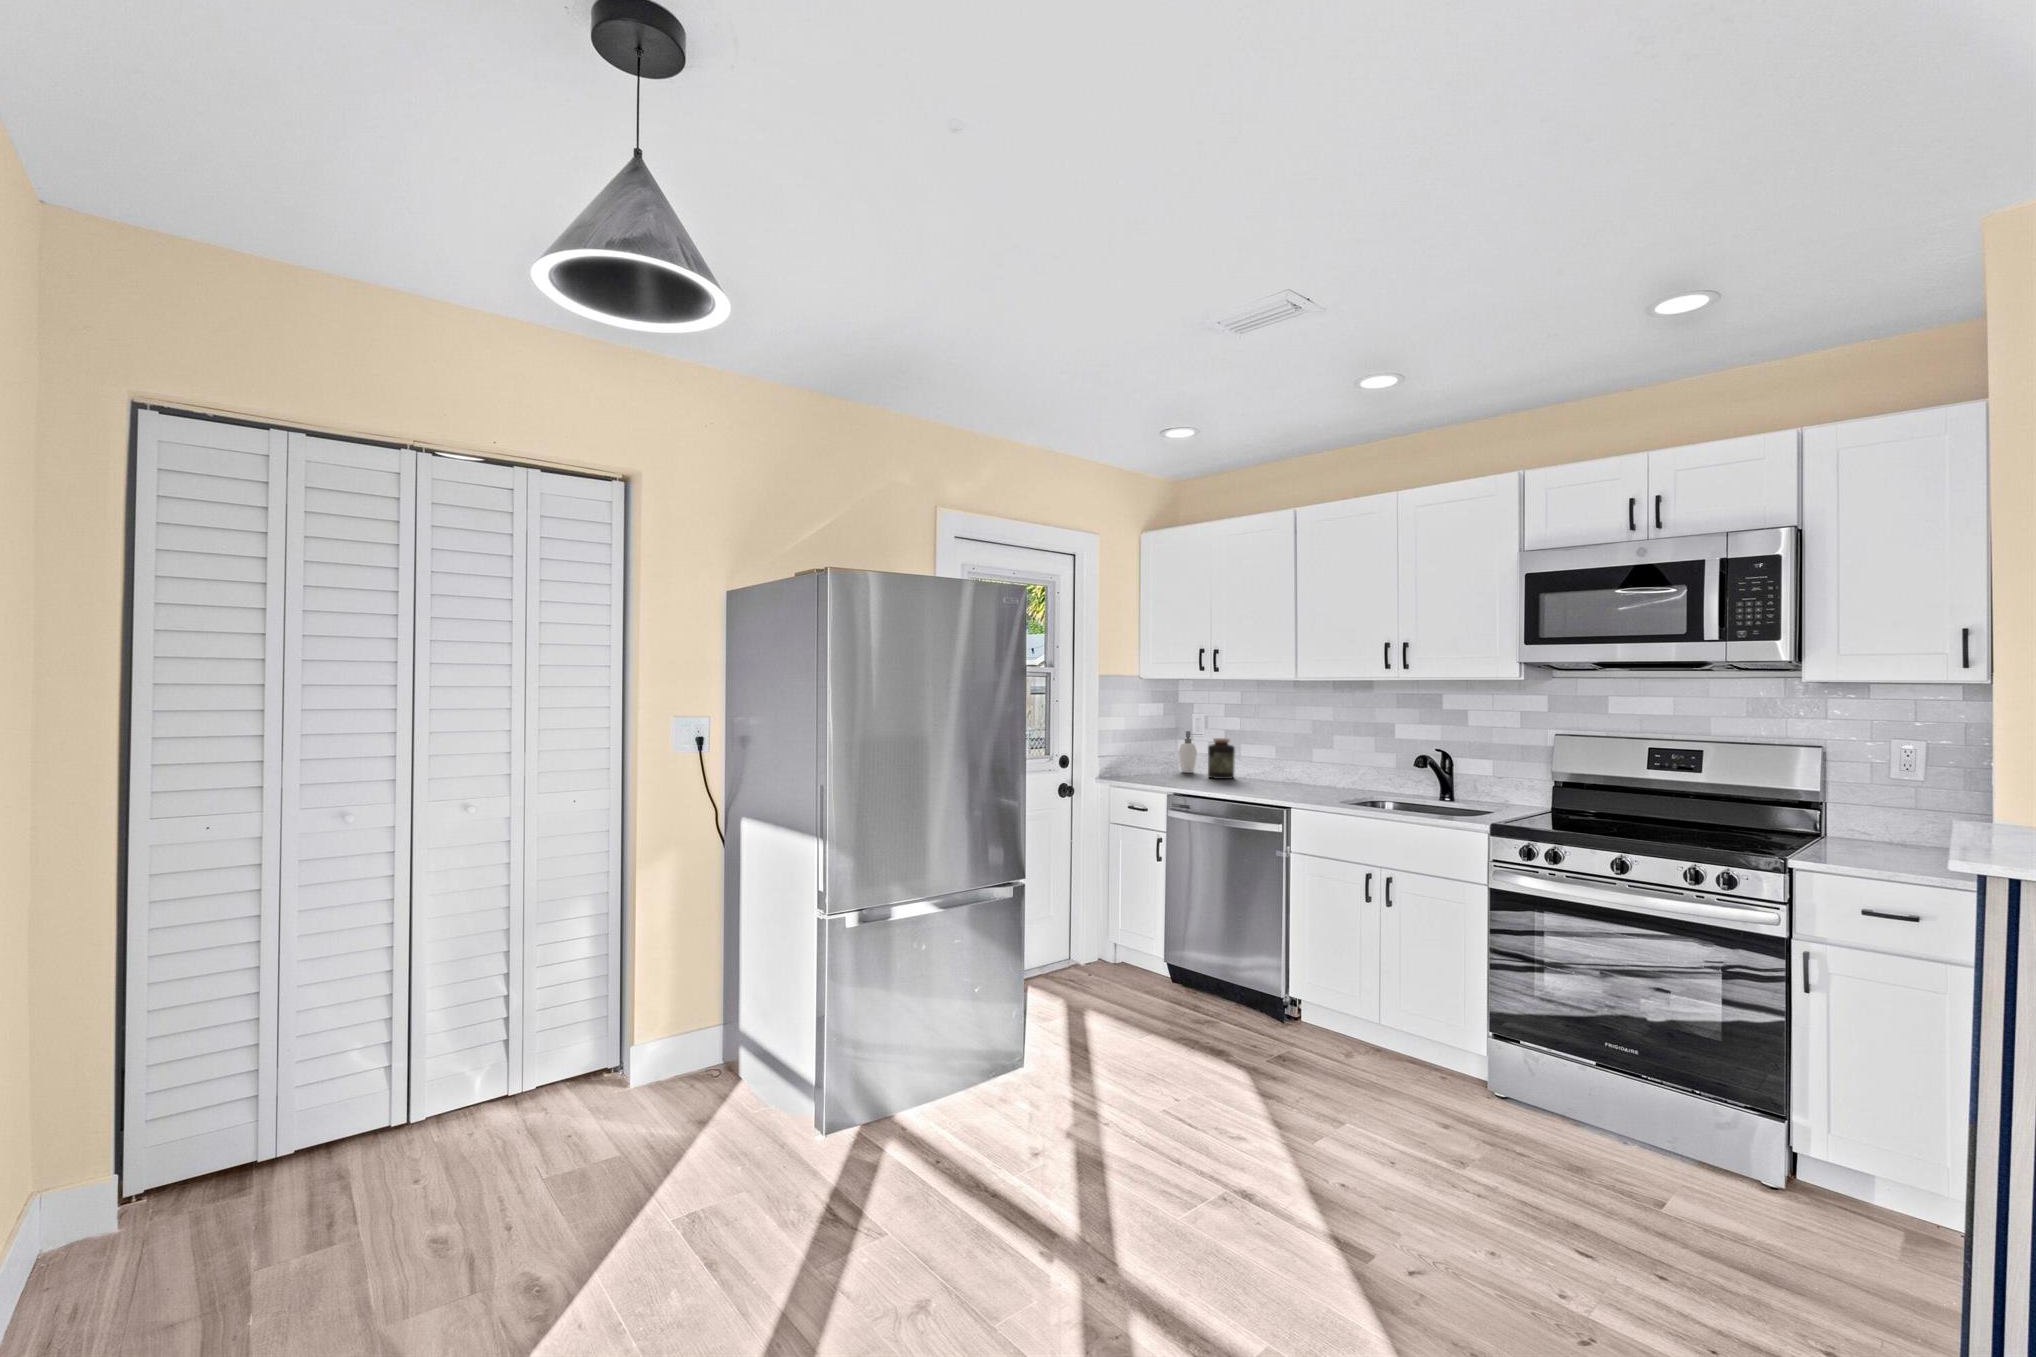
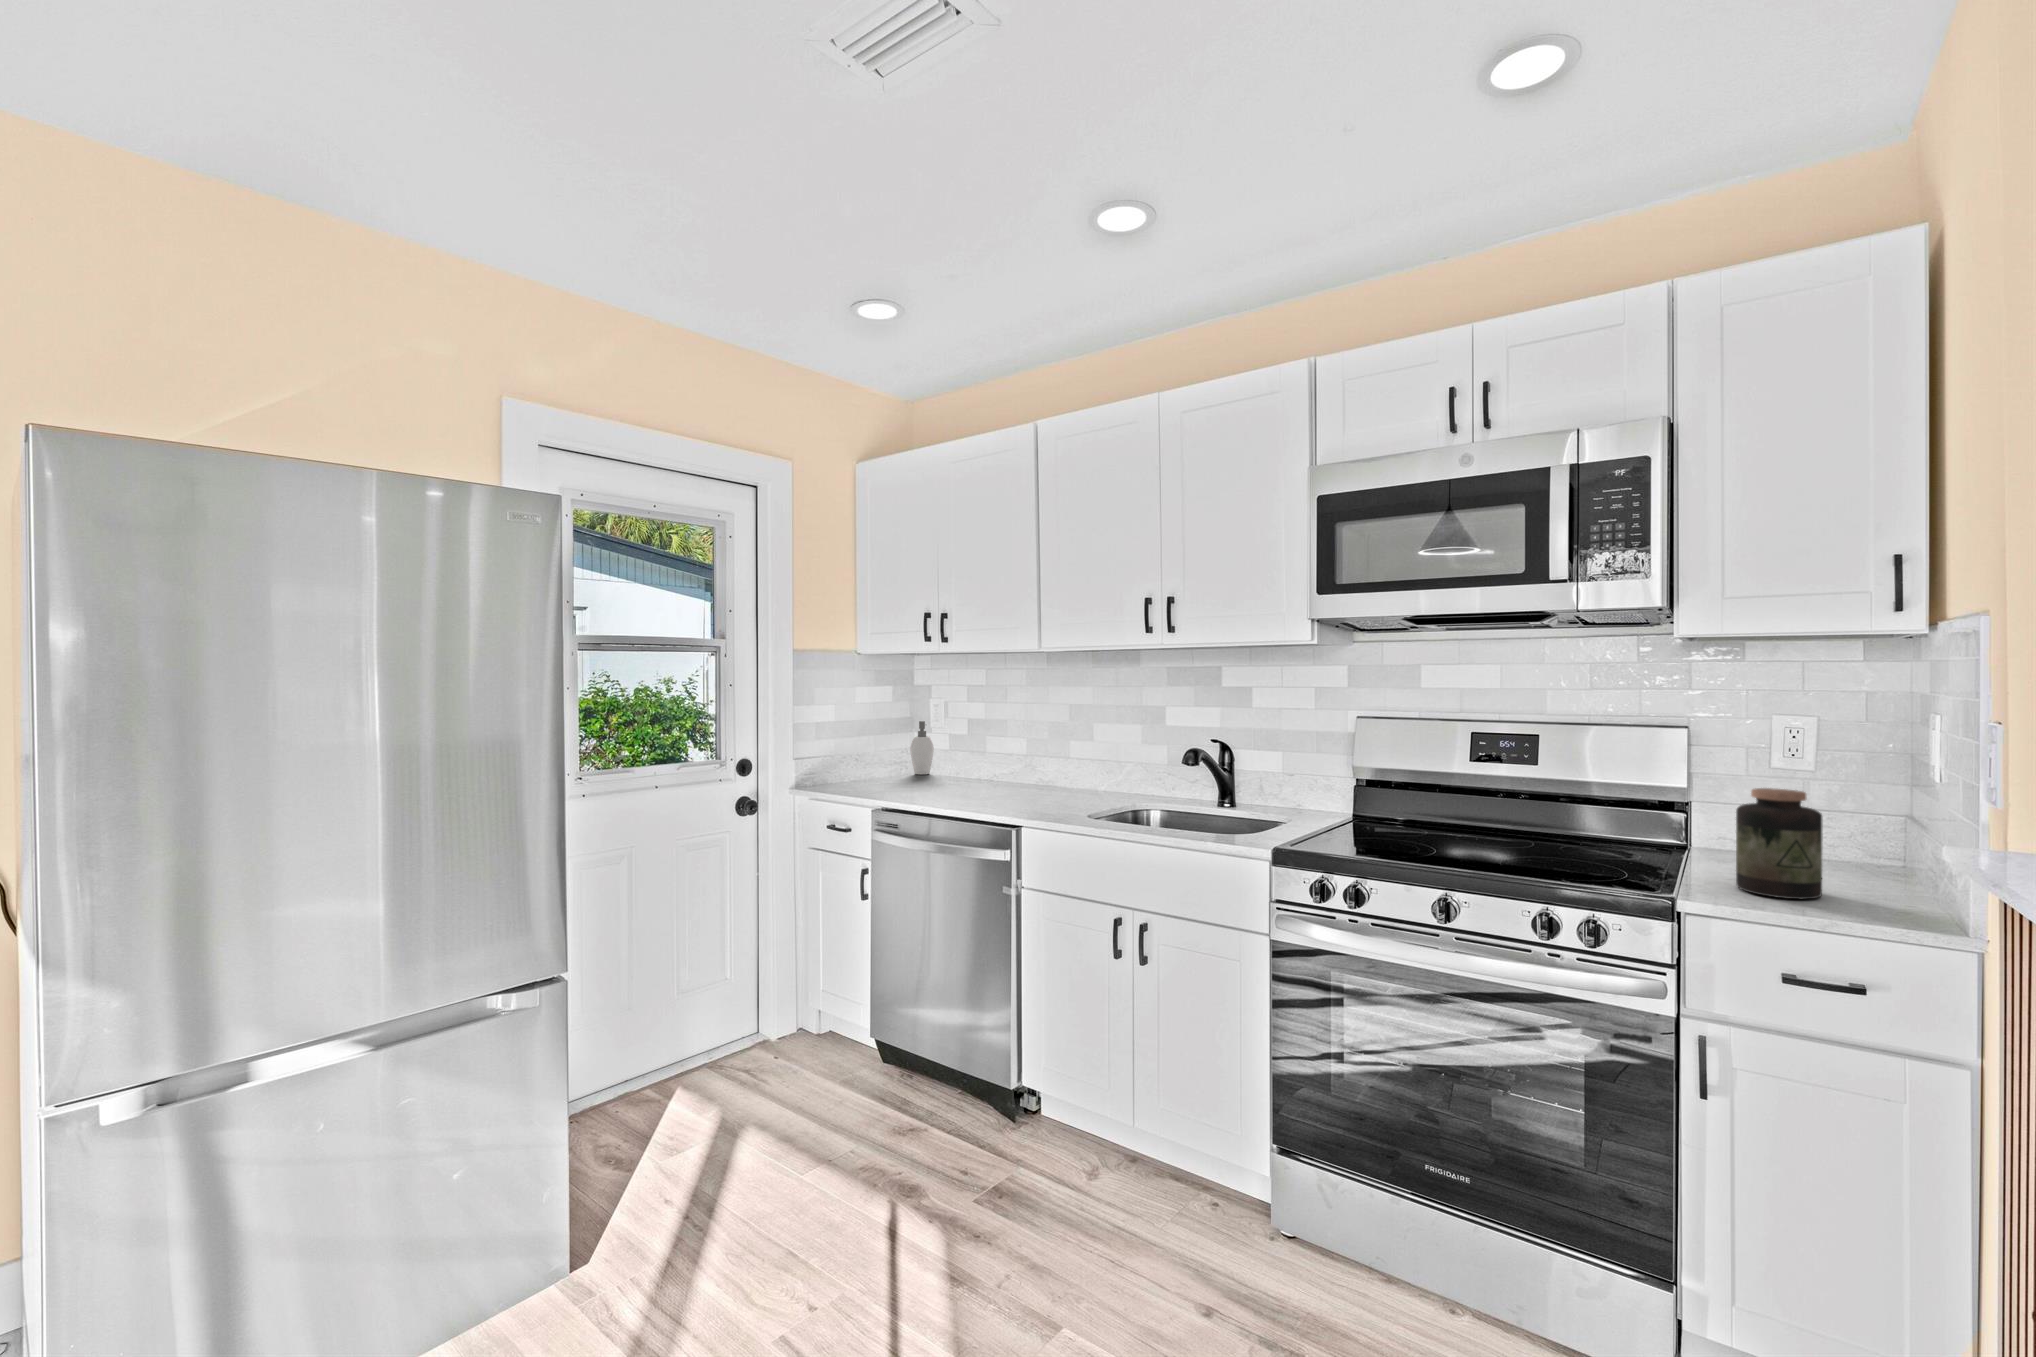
jar: present [1208,738,1235,779] -> present [1736,788,1822,899]

